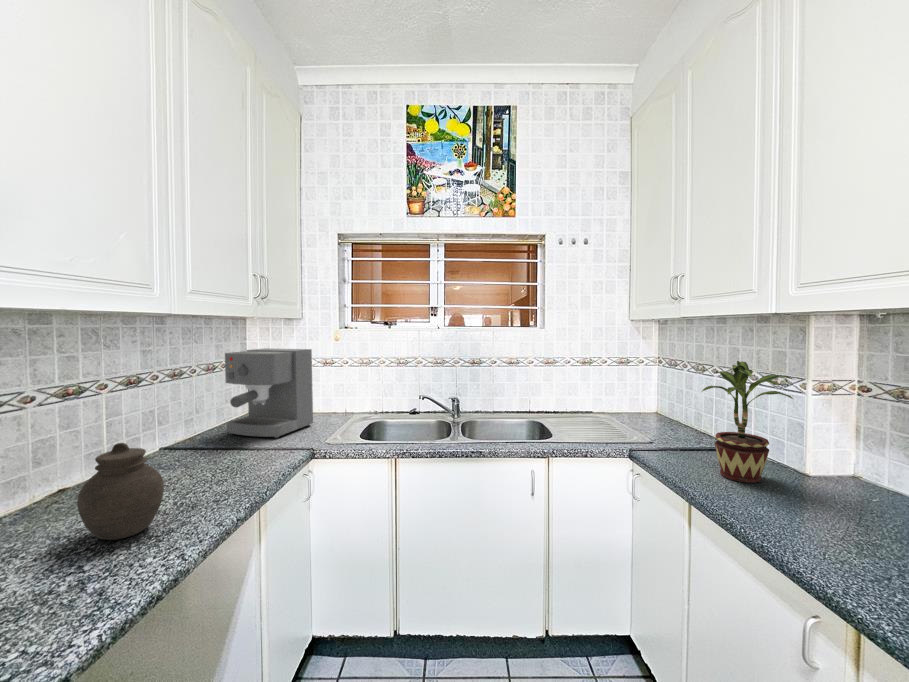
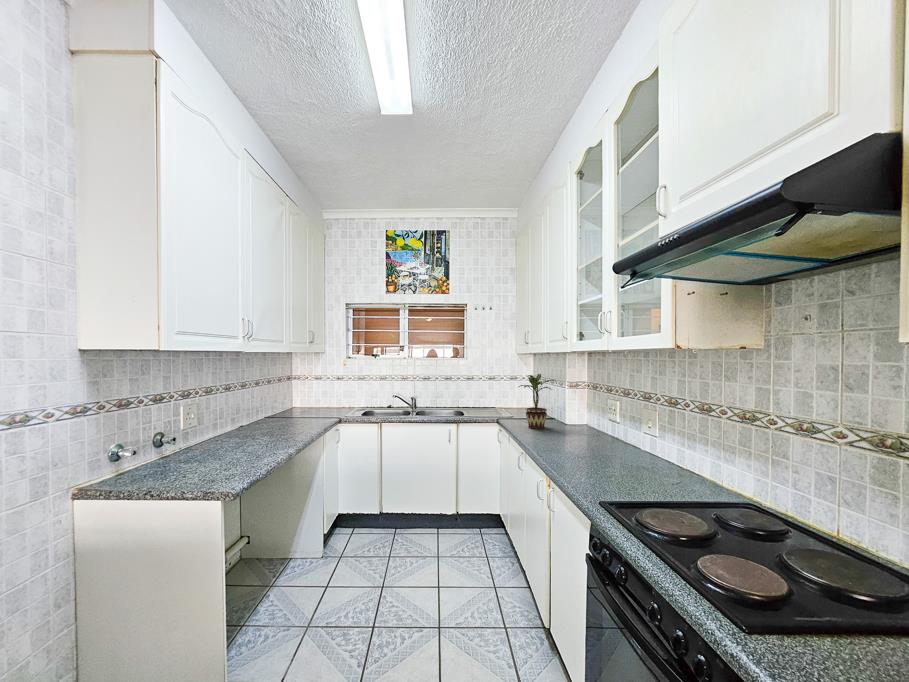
coffee maker: present [225,348,313,438] -> none [286,370,332,418]
jar: present [77,443,164,540] -> none [255,405,283,441]

